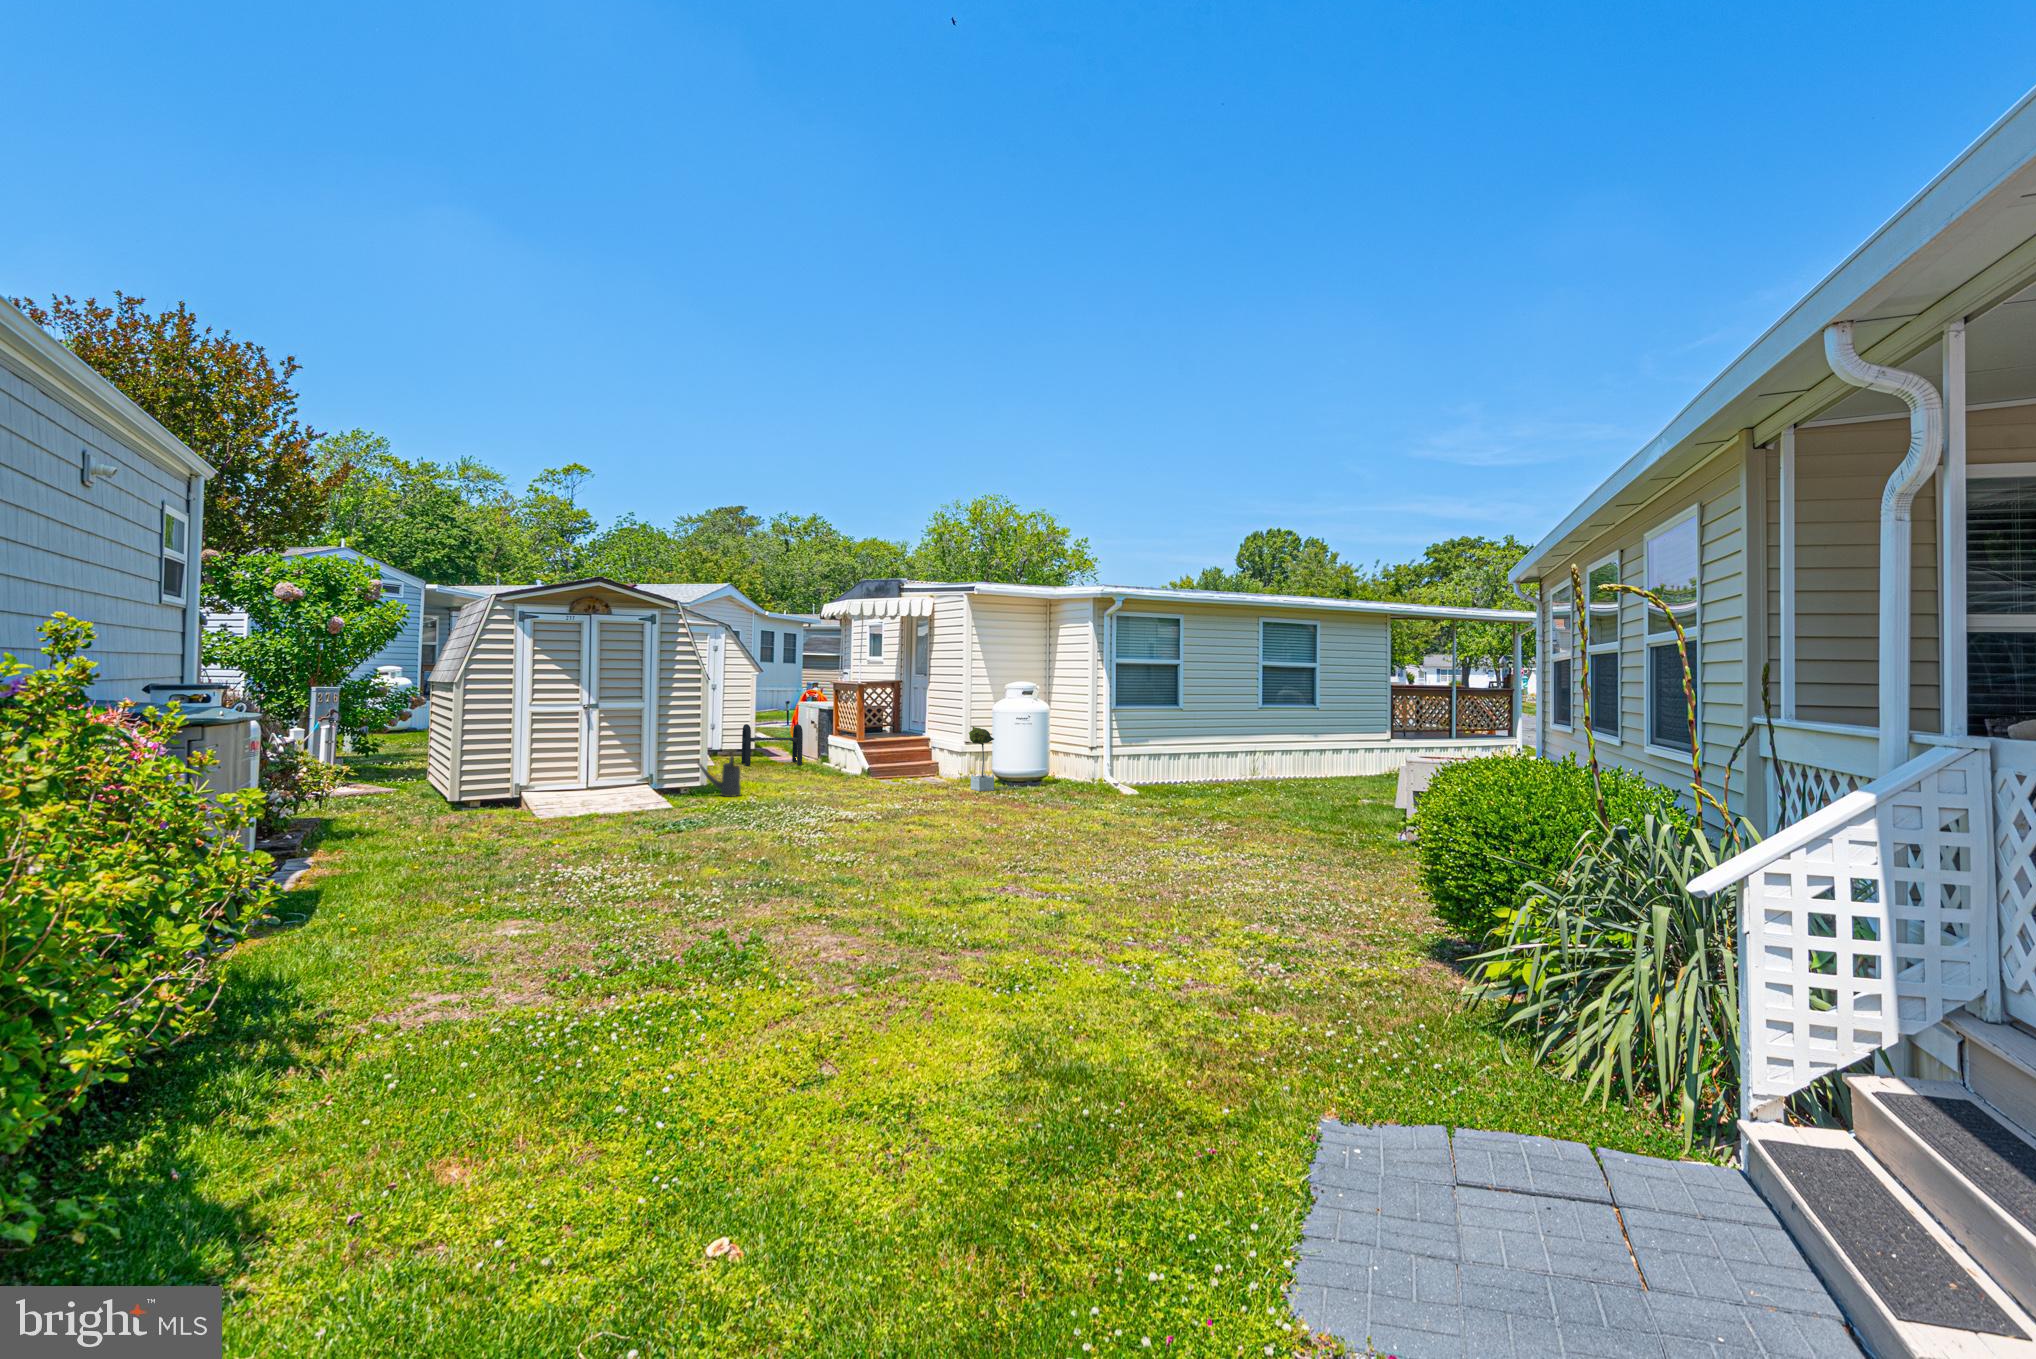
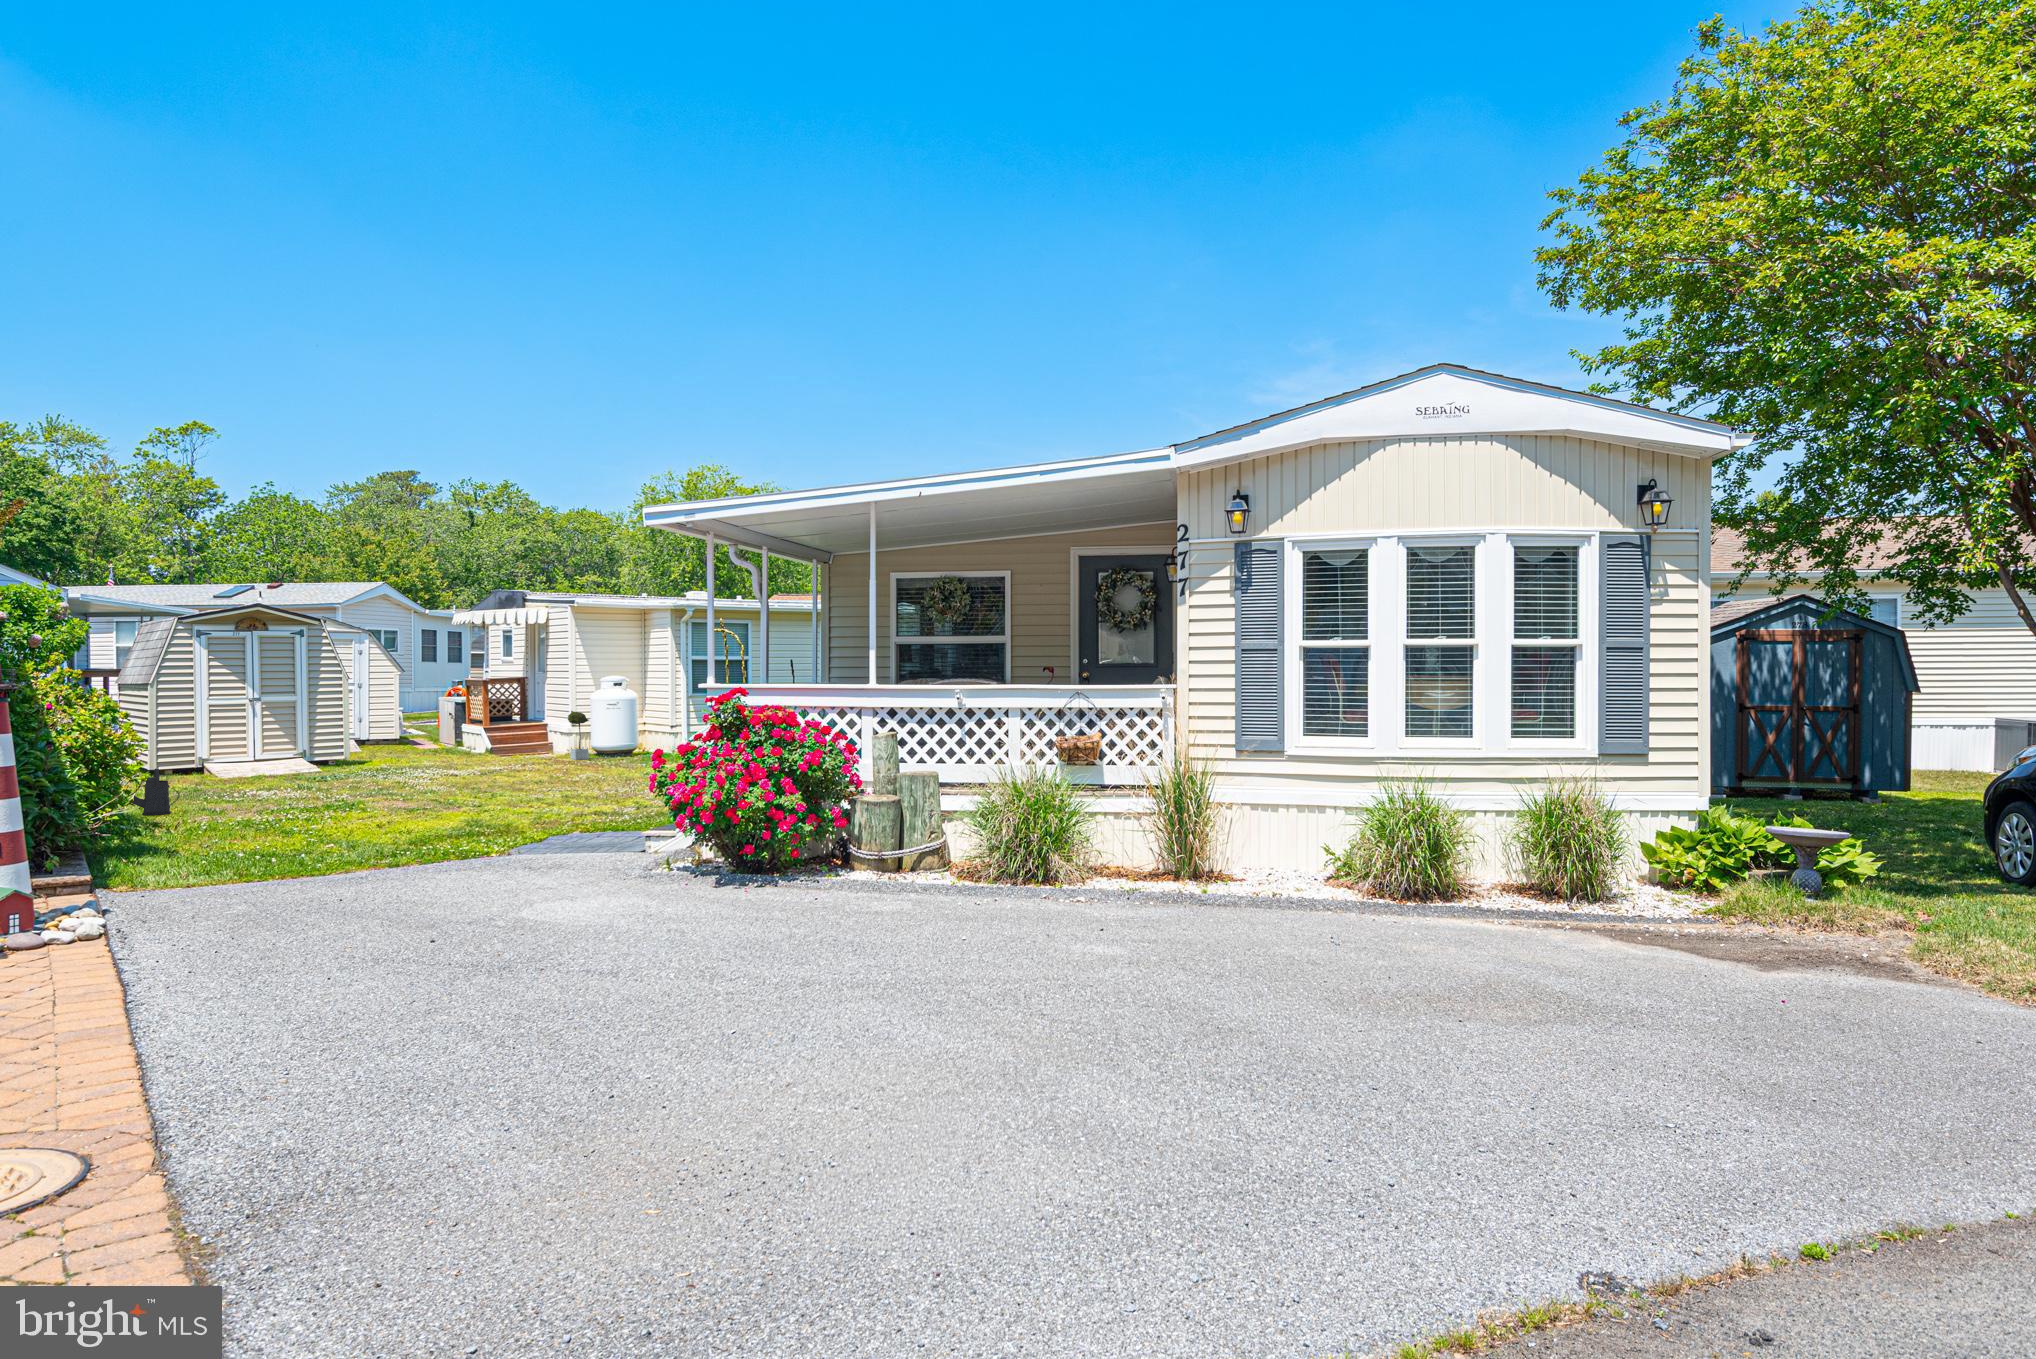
bench: present [742,724,803,766] -> none [386,716,441,752]
watering can: present [698,756,741,797] -> present [132,769,179,815]

